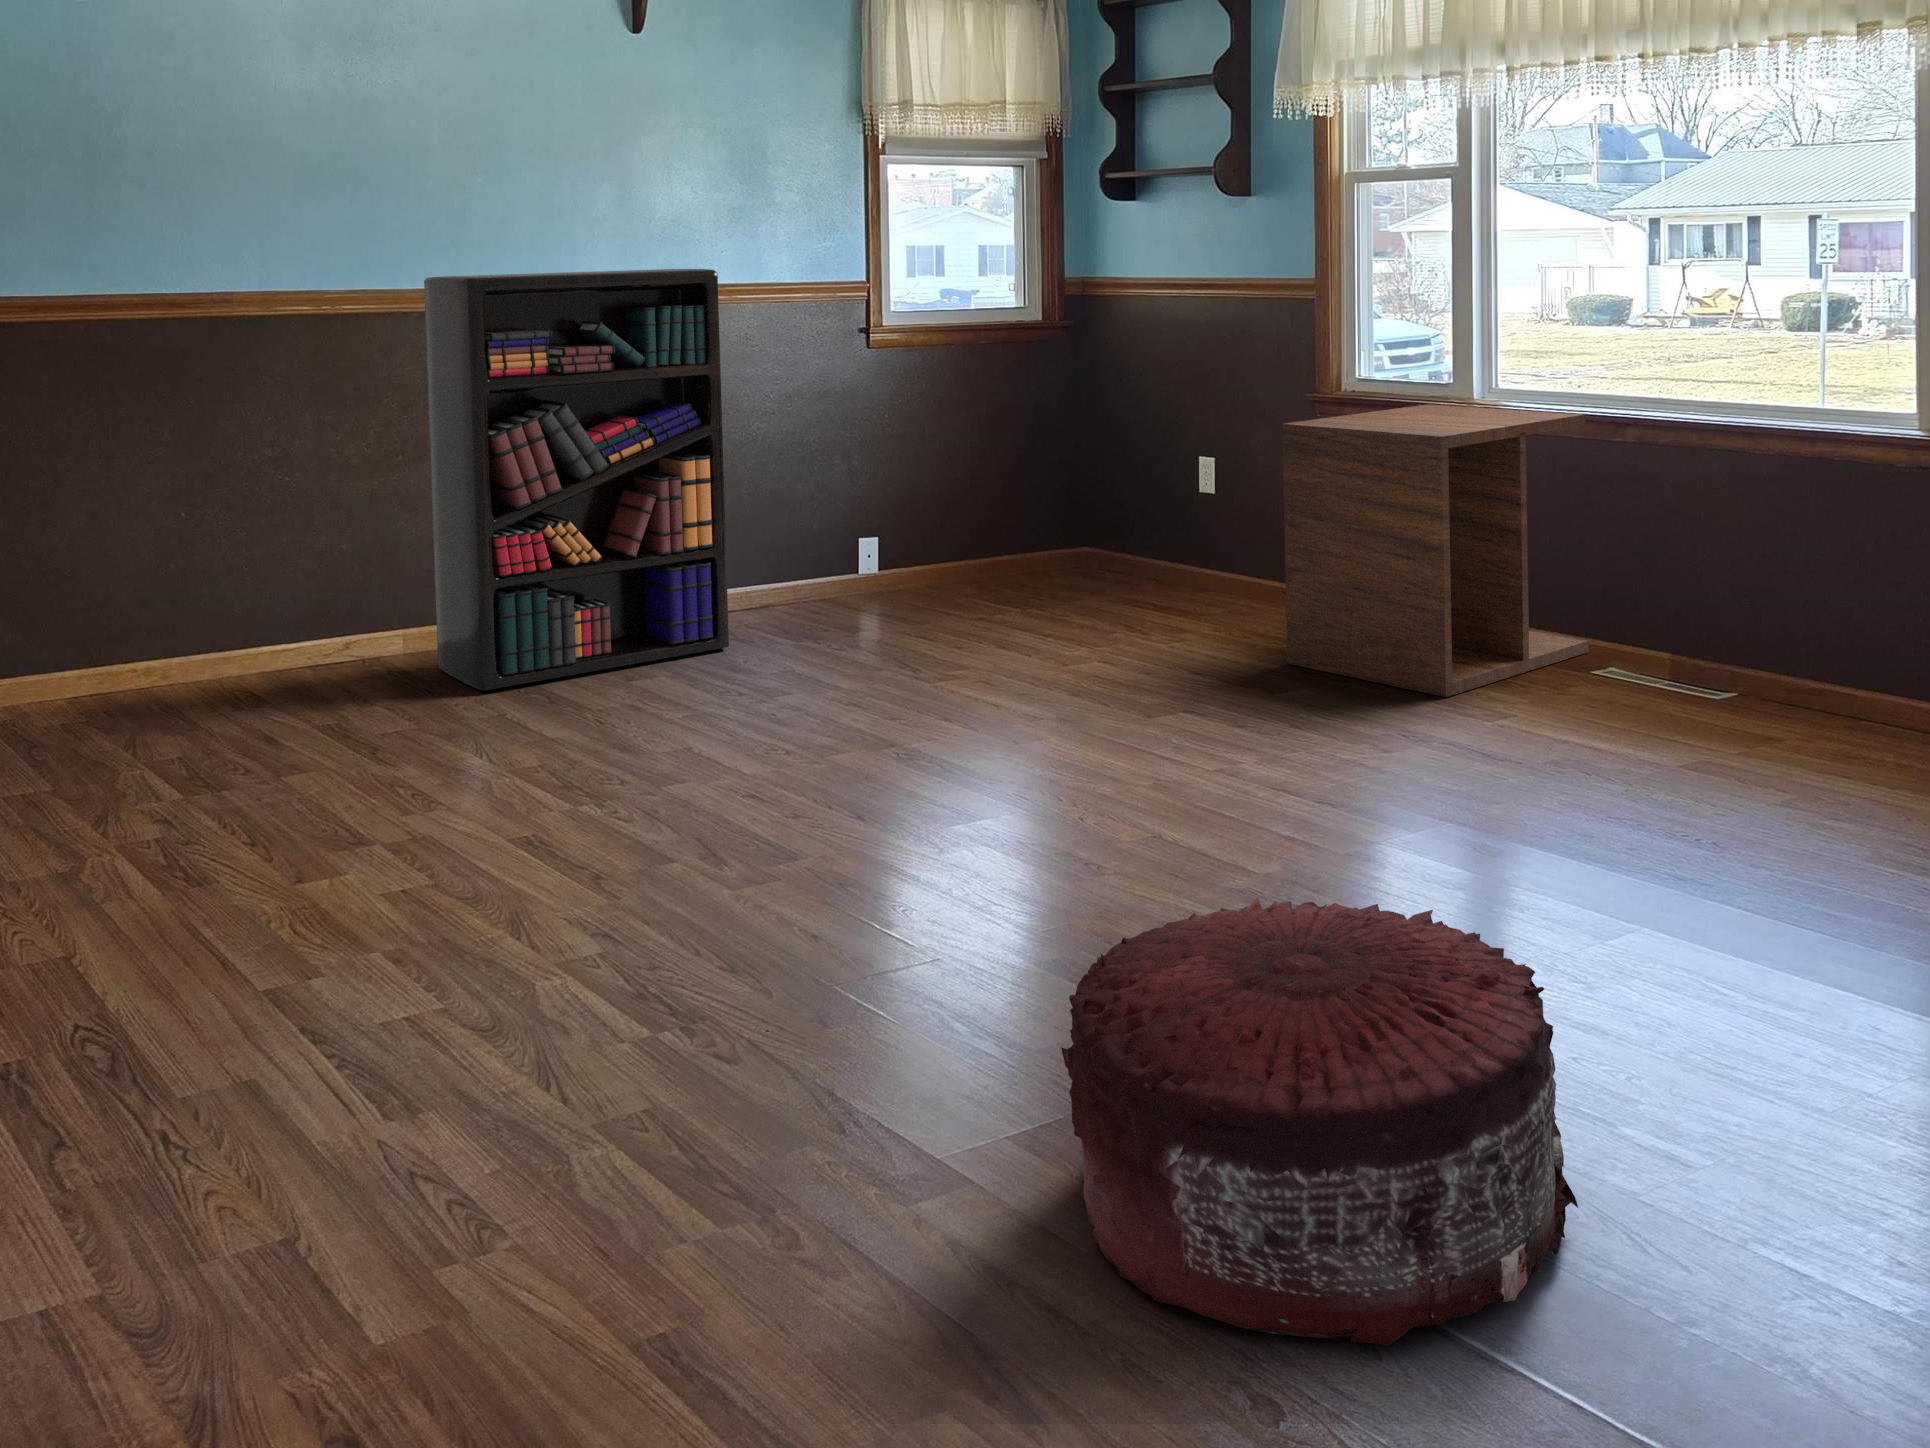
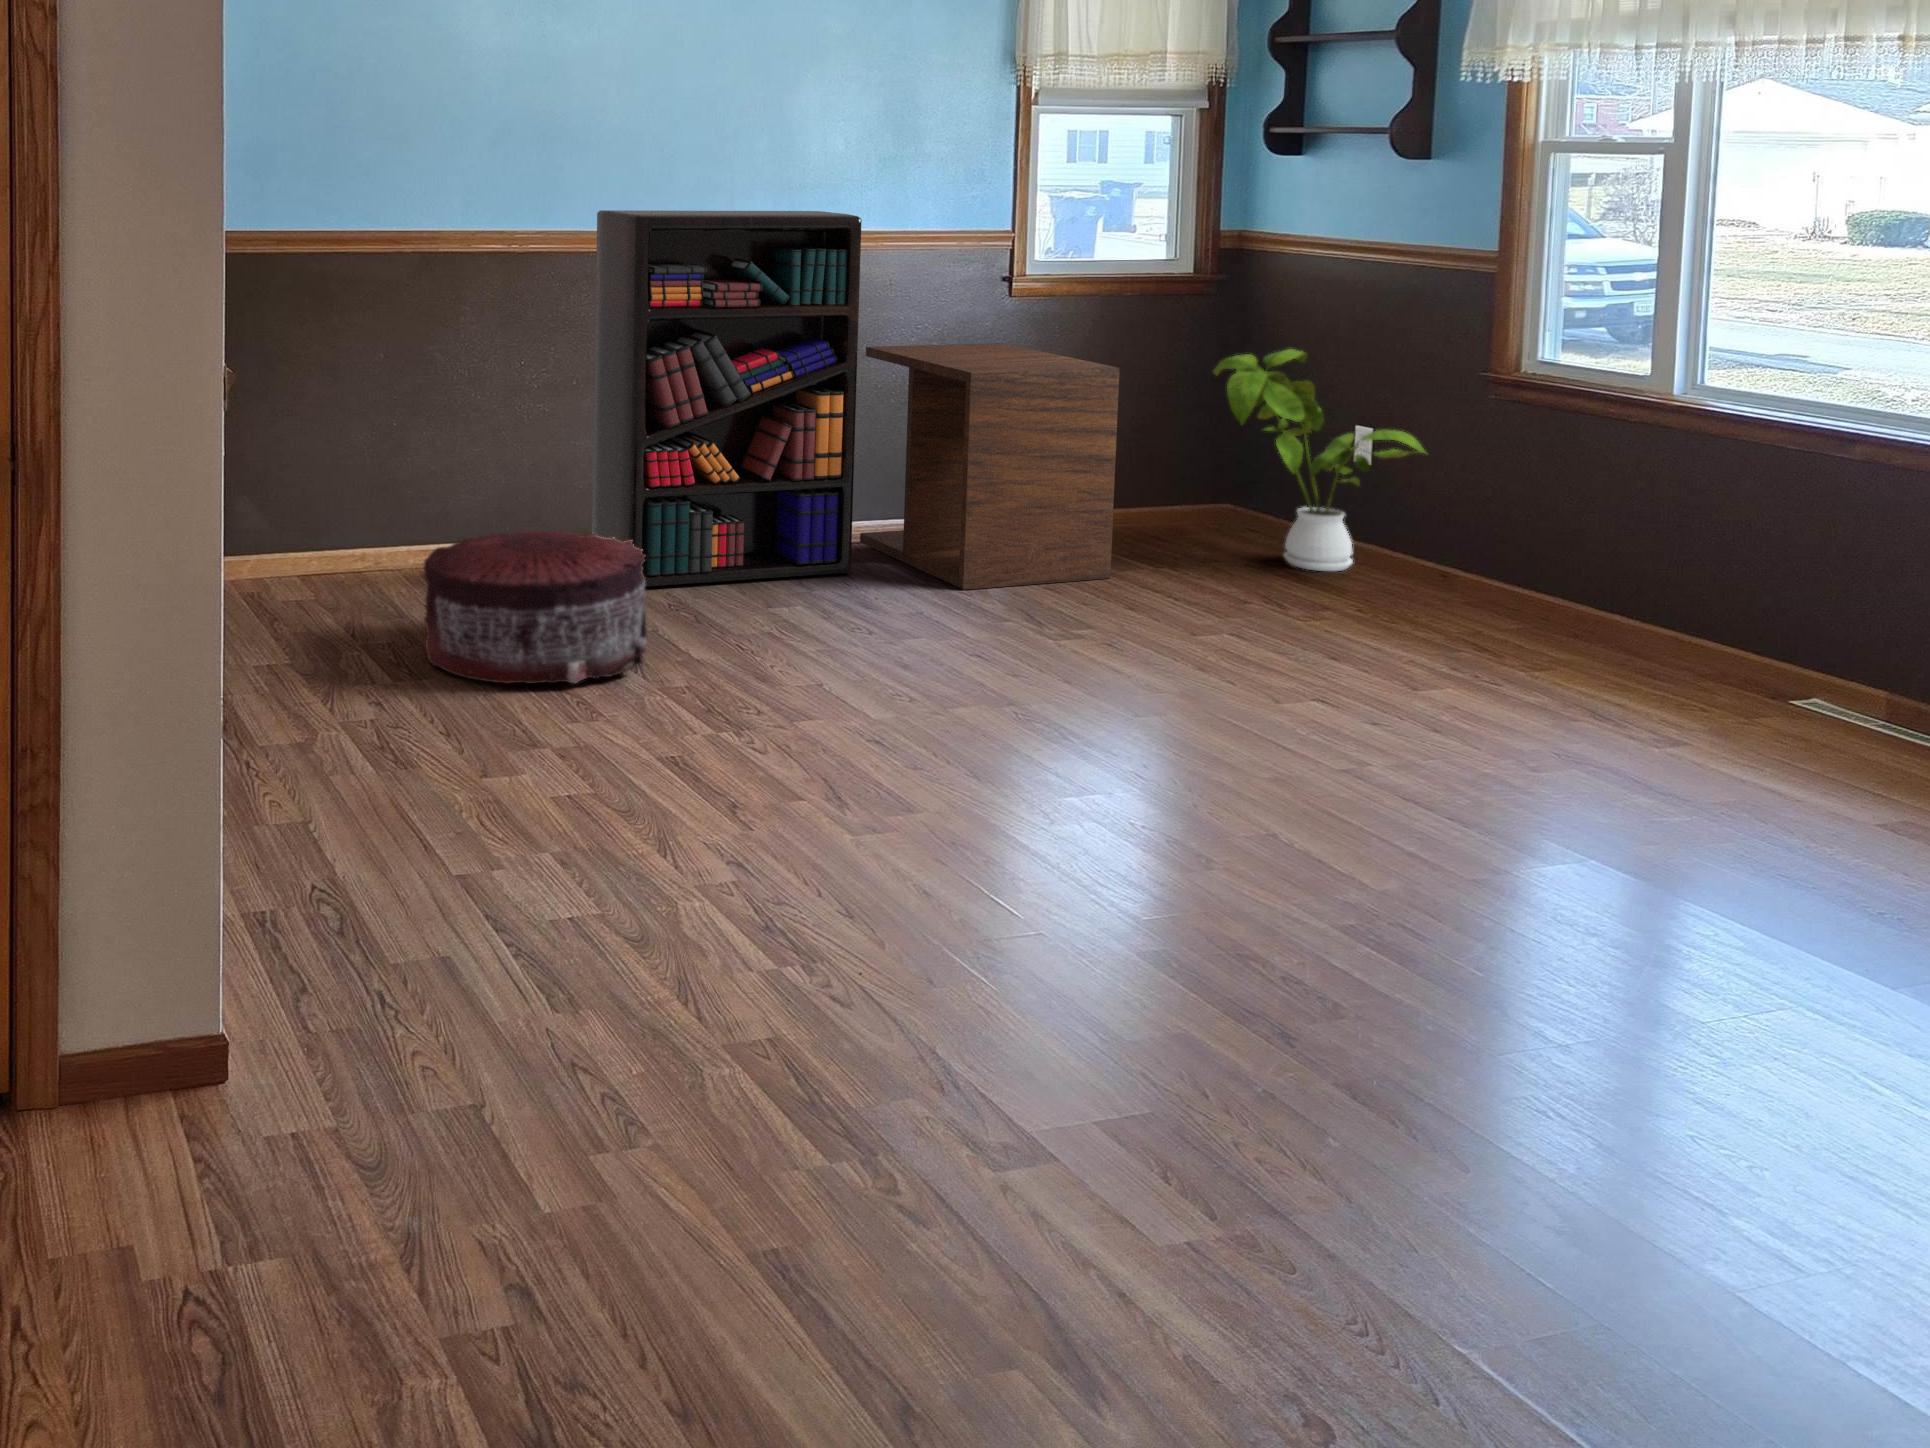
house plant: none [1075,380,1275,594] -> present [1213,349,1426,571]
side table: present [1282,404,1589,697] -> present [860,343,1120,590]
pouf: present [1061,898,1578,1346] -> present [424,530,647,684]

